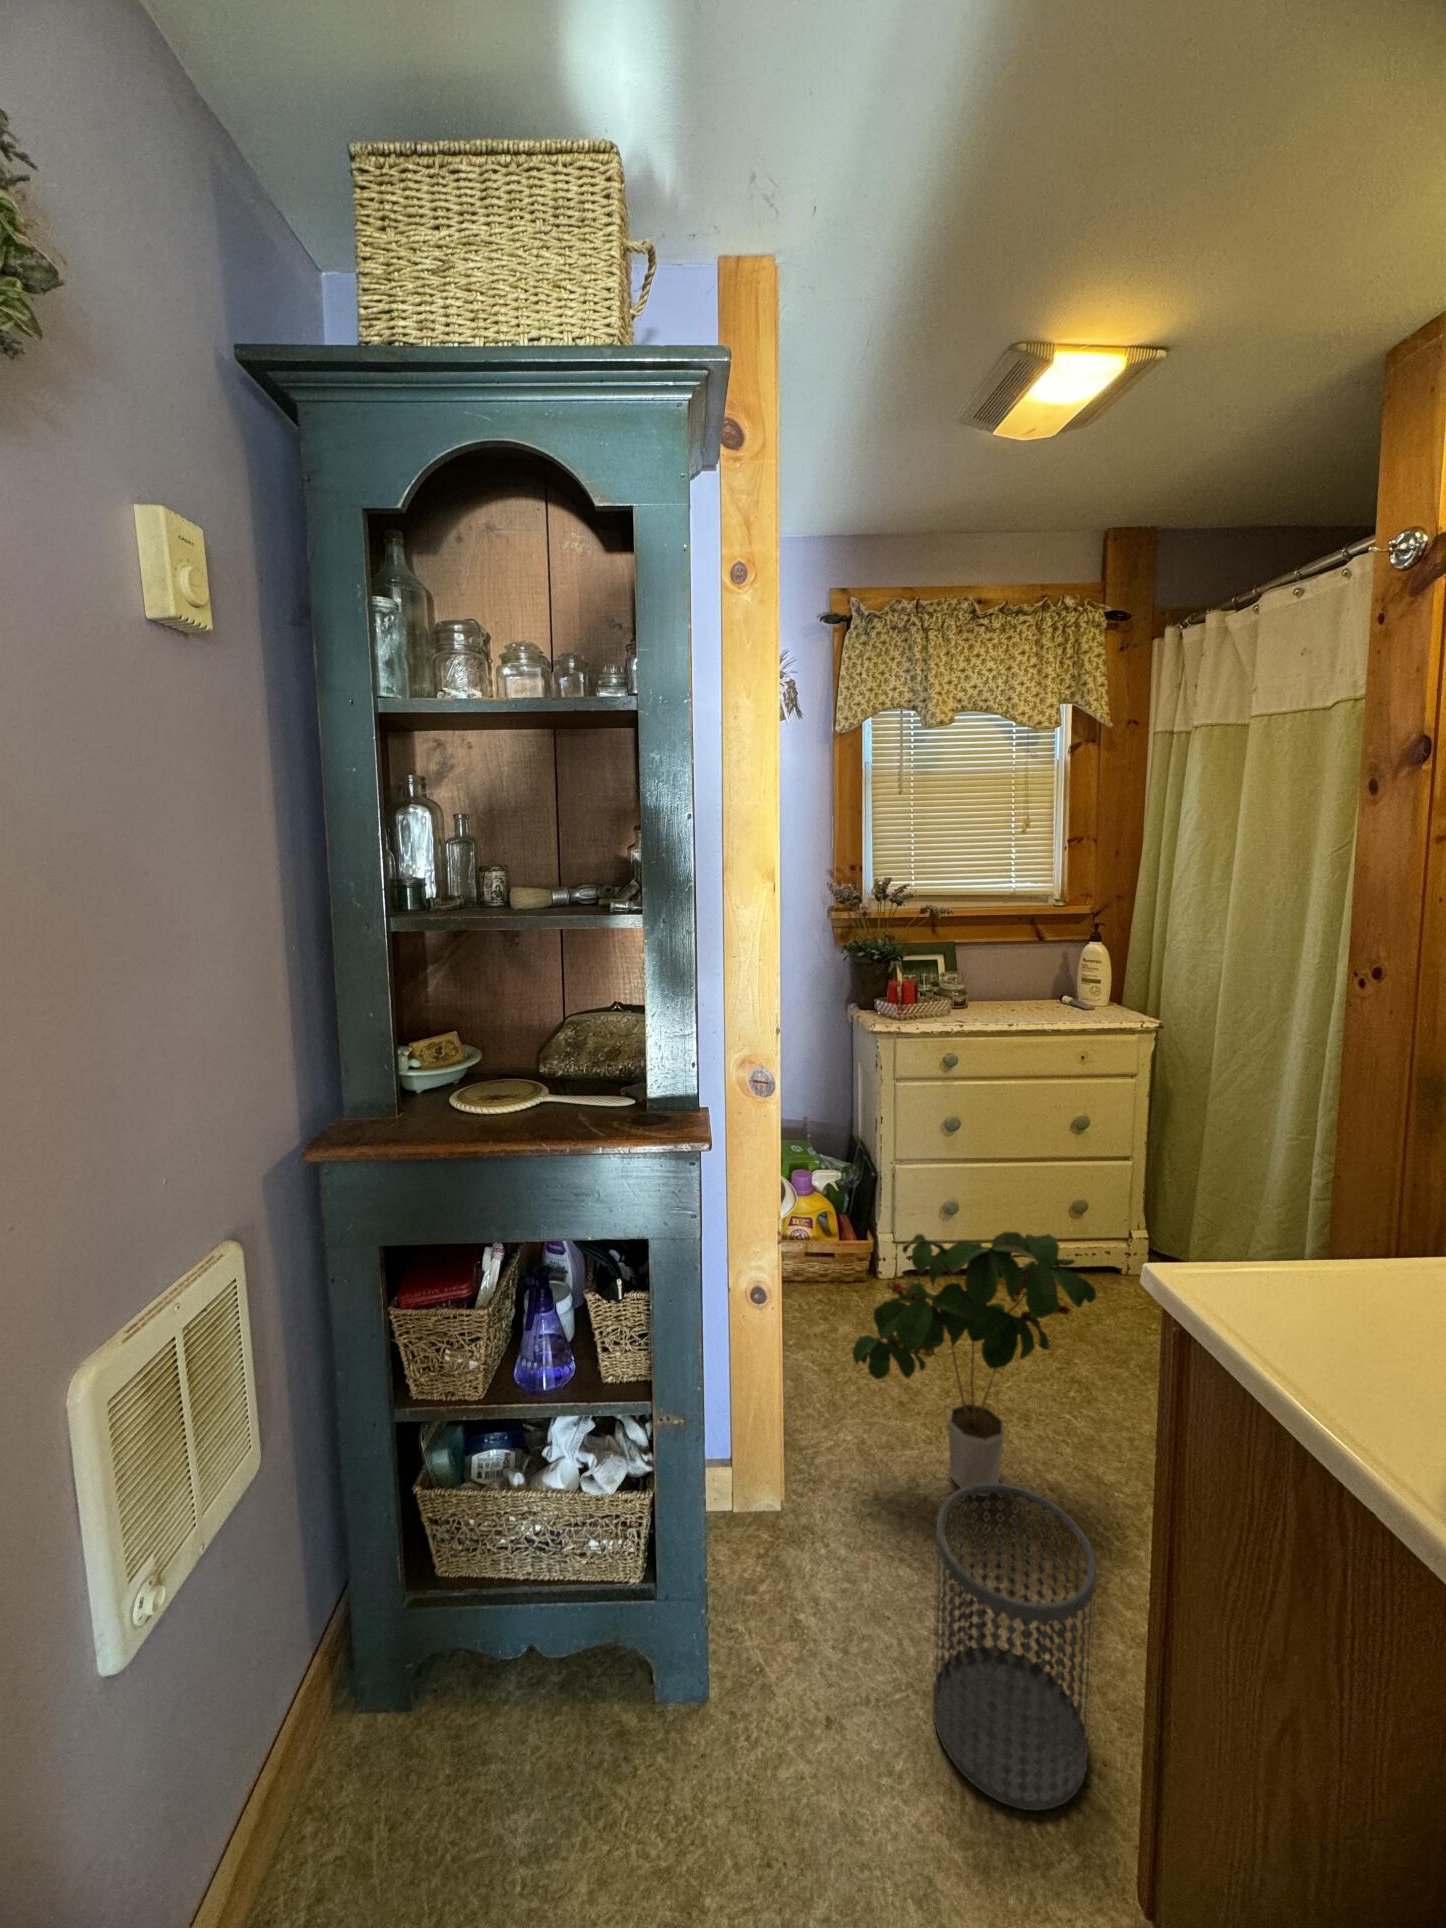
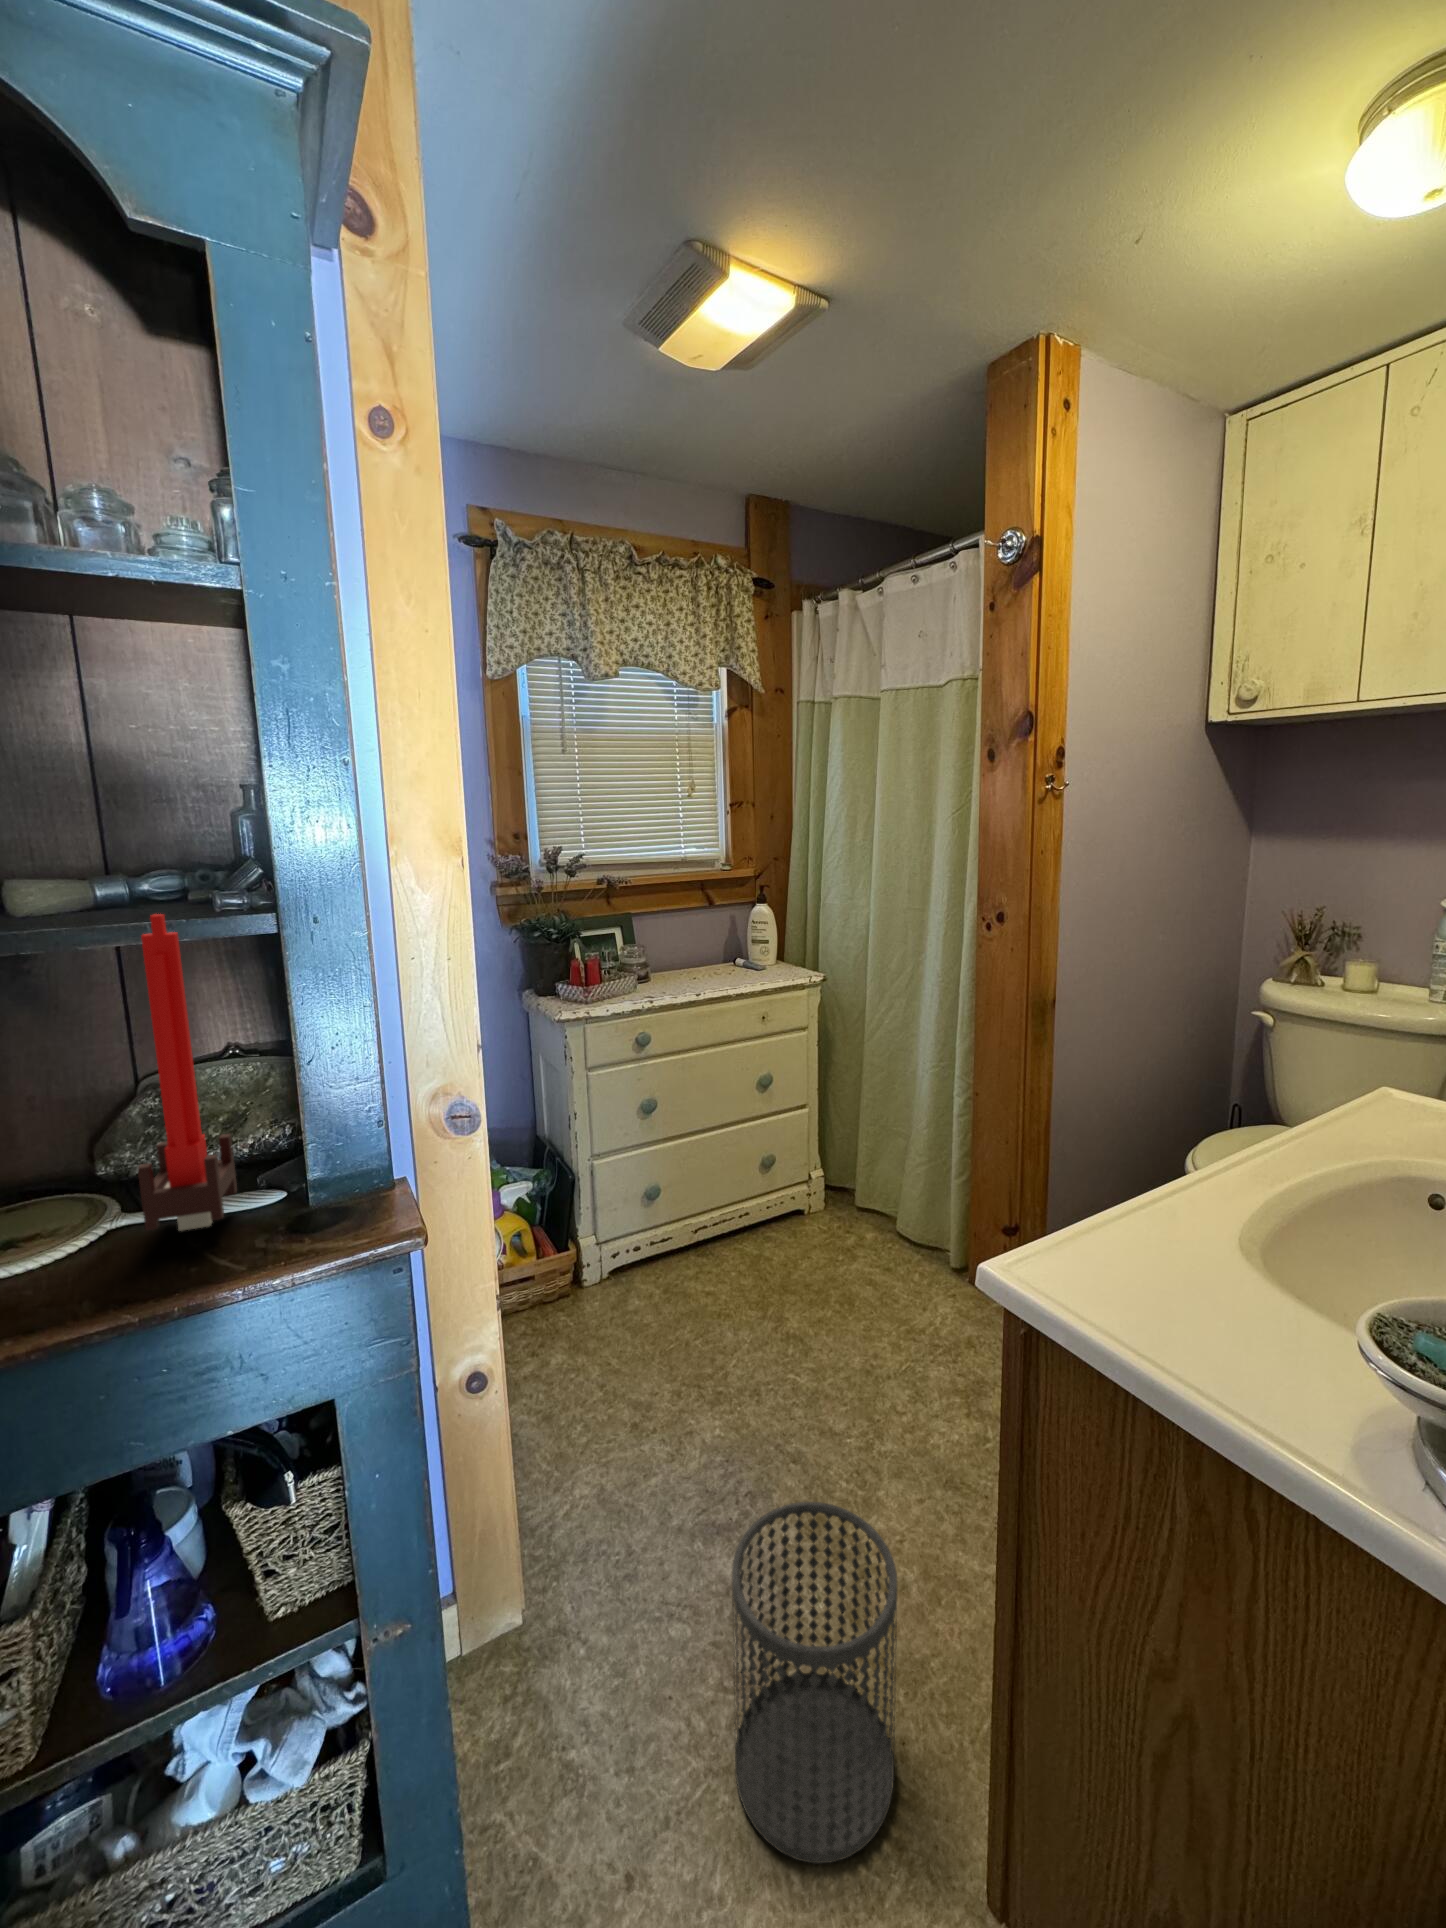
candle: none [550,918,602,1117] -> present [138,914,237,1231]
potted plant: present [852,1231,1096,1496] -> none [589,1208,825,1504]

